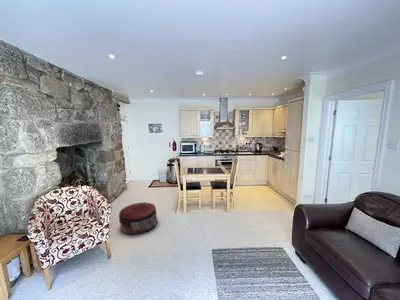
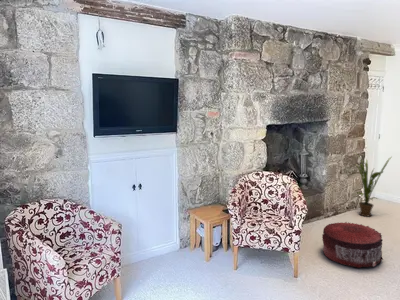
house plant: none [119,158,143,196] -> present [357,158,391,217]

